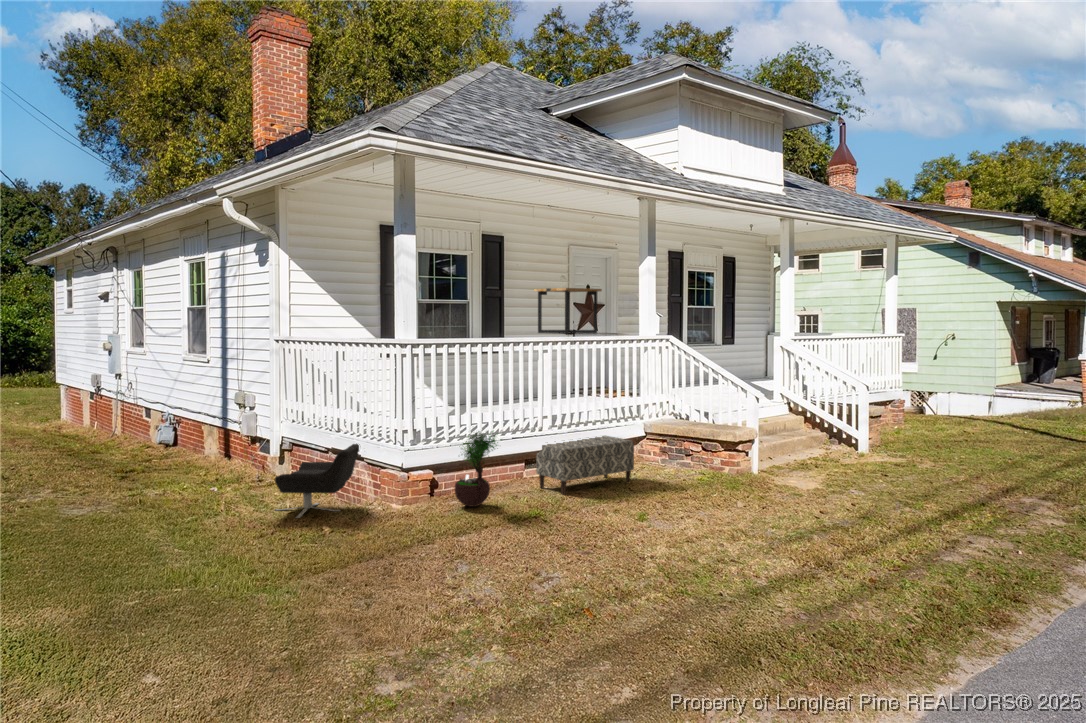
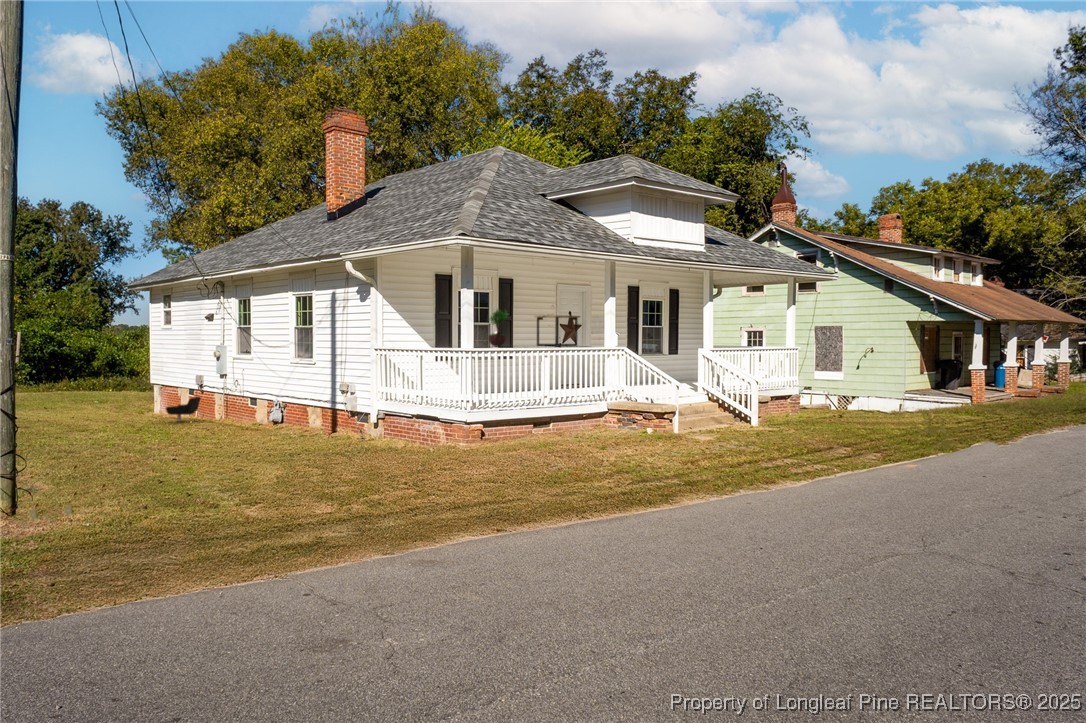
potted tree: present [455,431,498,507] -> present [488,309,507,346]
bench: present [536,436,634,495] -> none [540,410,599,442]
lounge chair: present [275,444,359,518] -> present [166,397,201,422]

